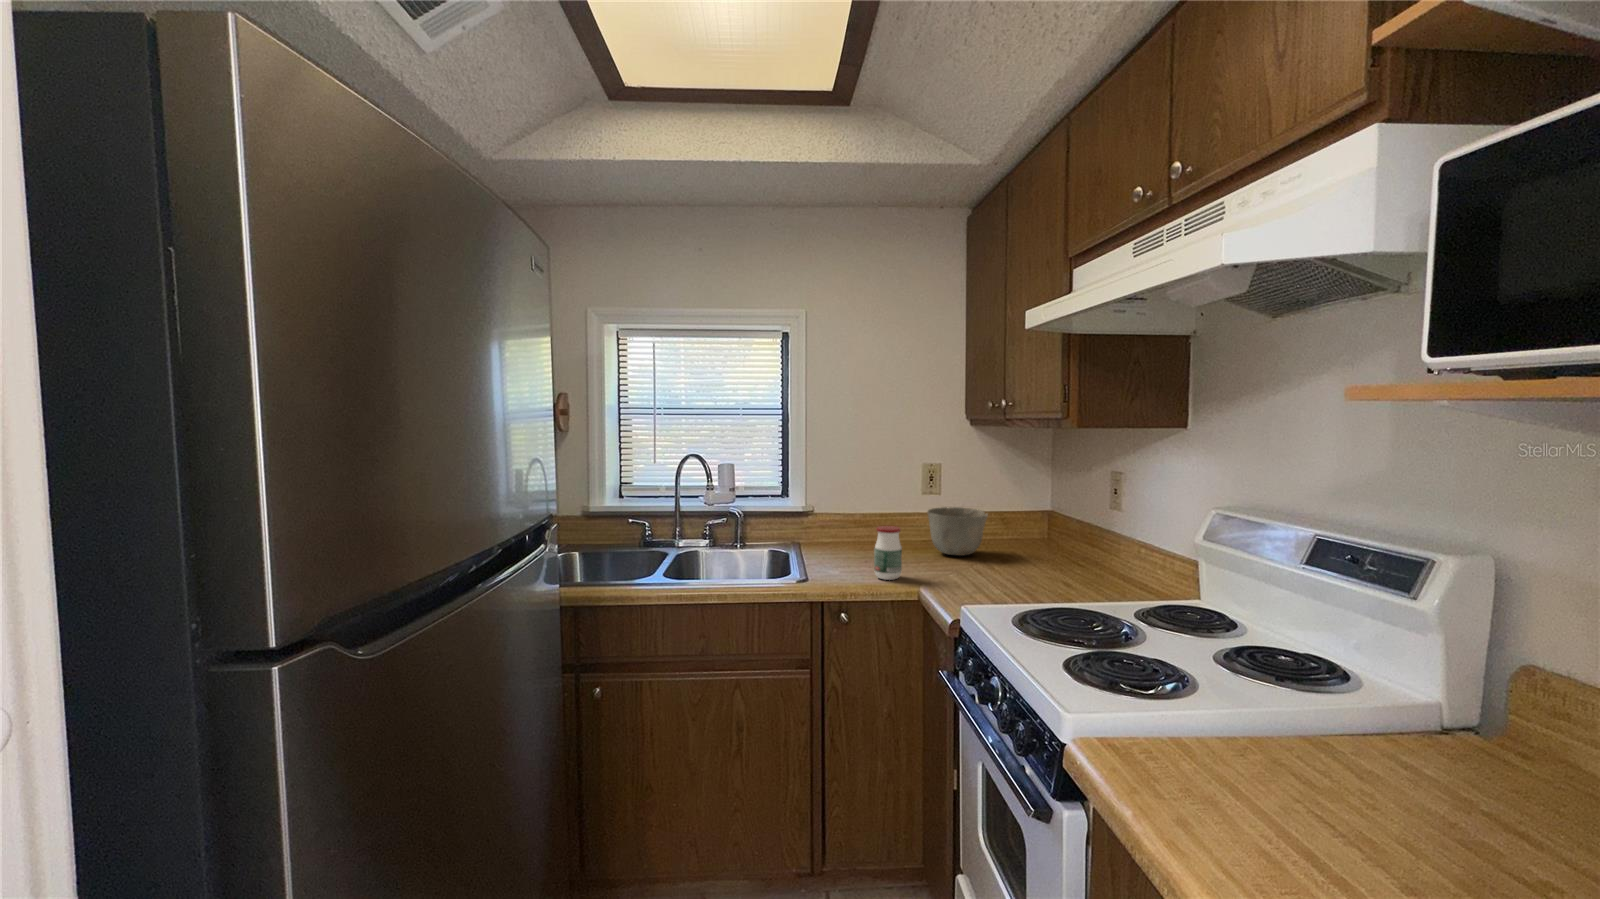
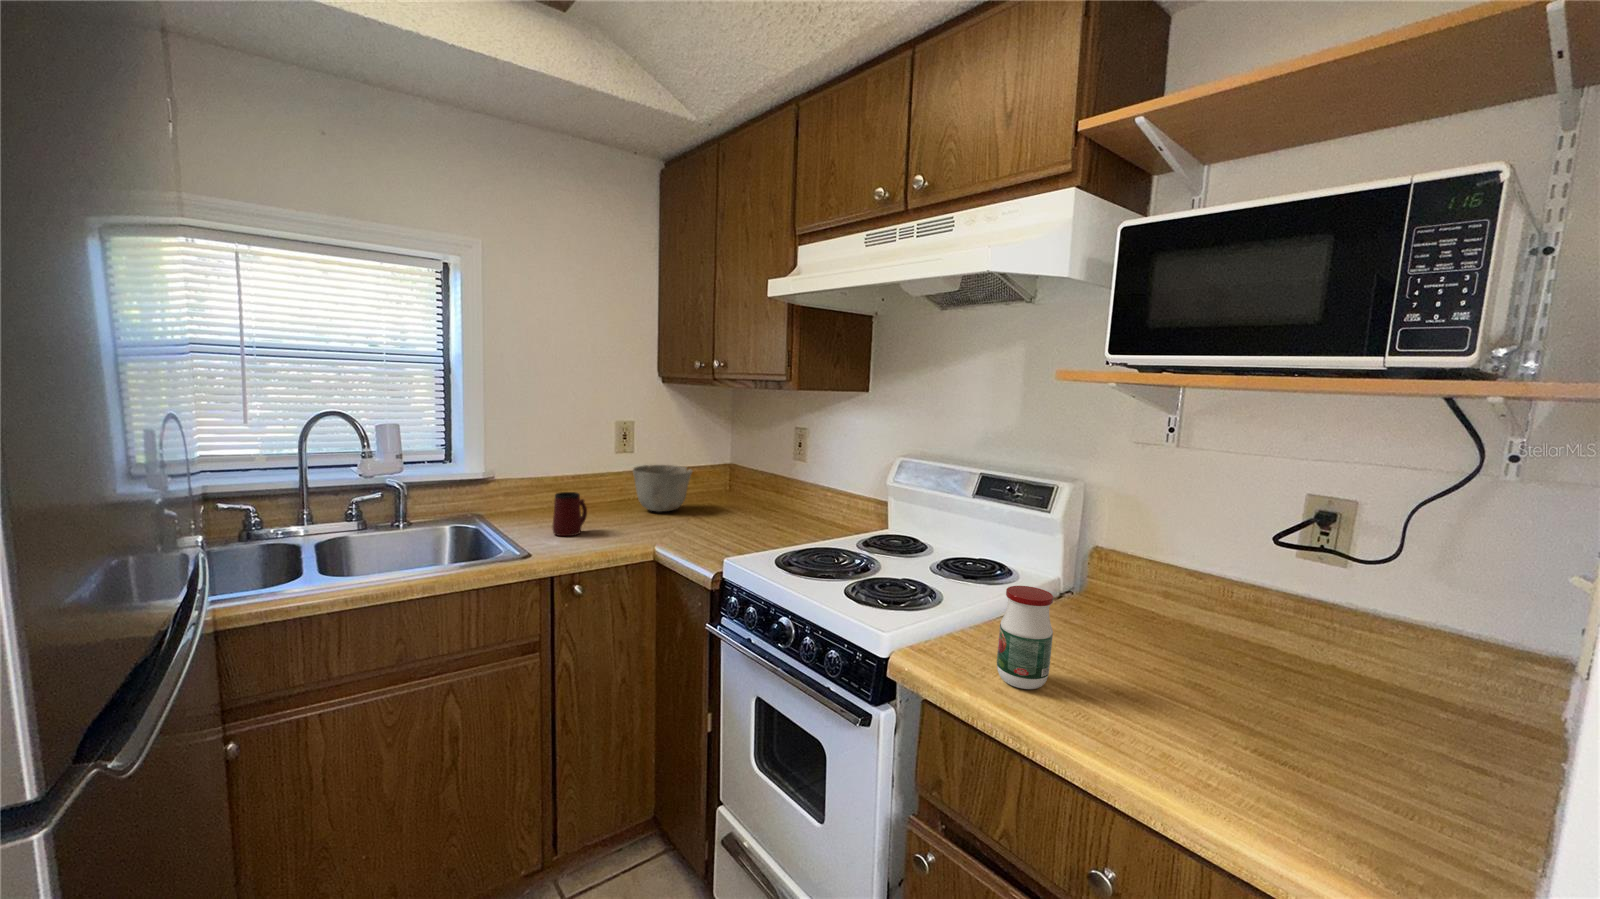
jar: present [874,526,902,580] -> present [997,586,1053,689]
mug: none [839,528,871,569] -> present [553,492,587,536]

